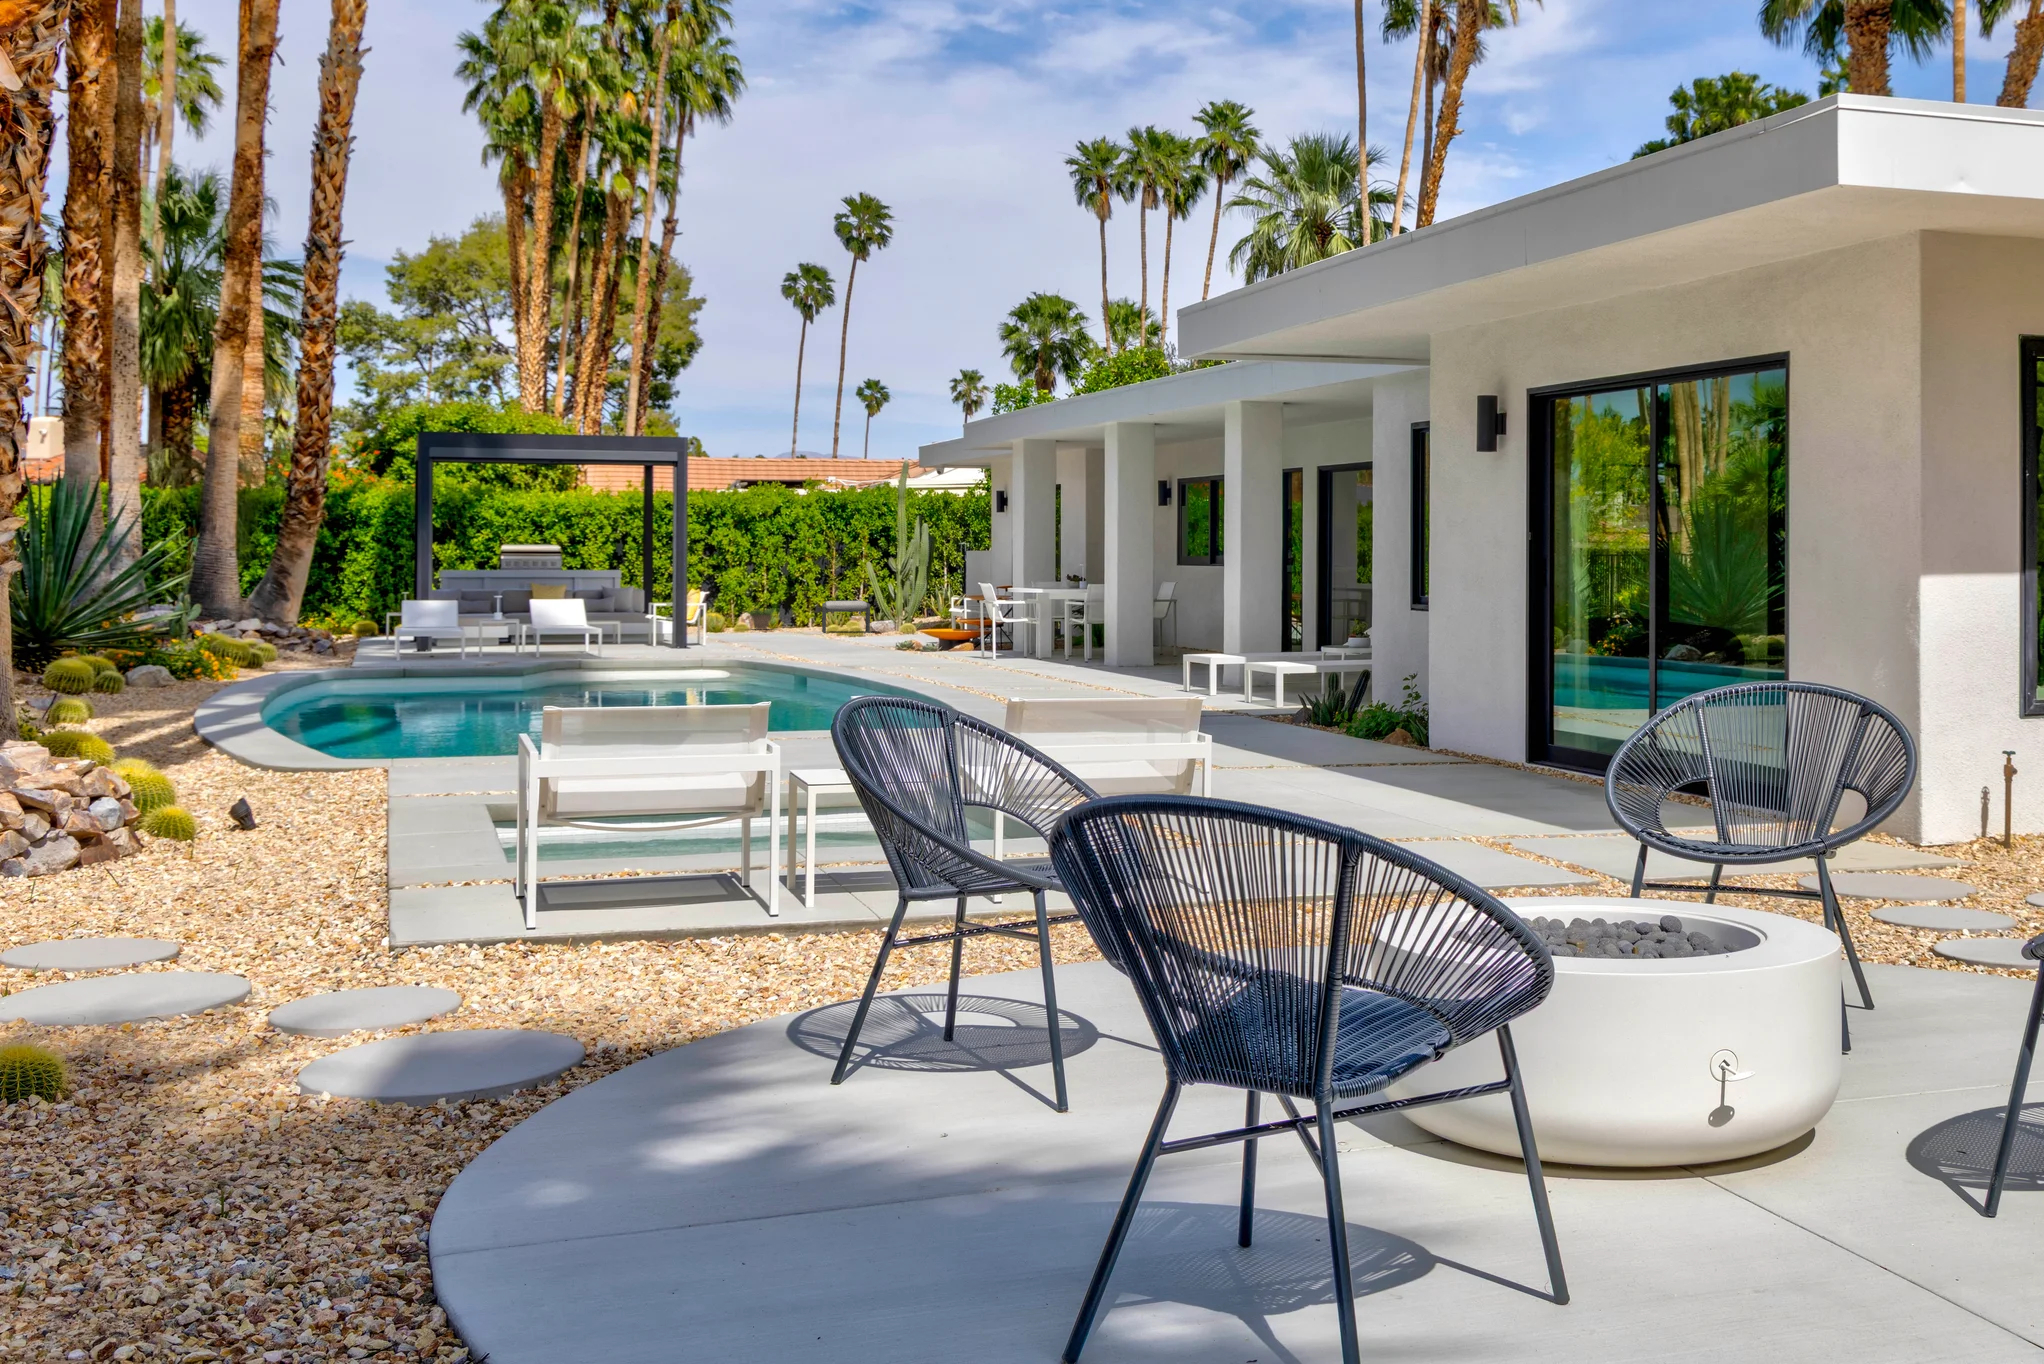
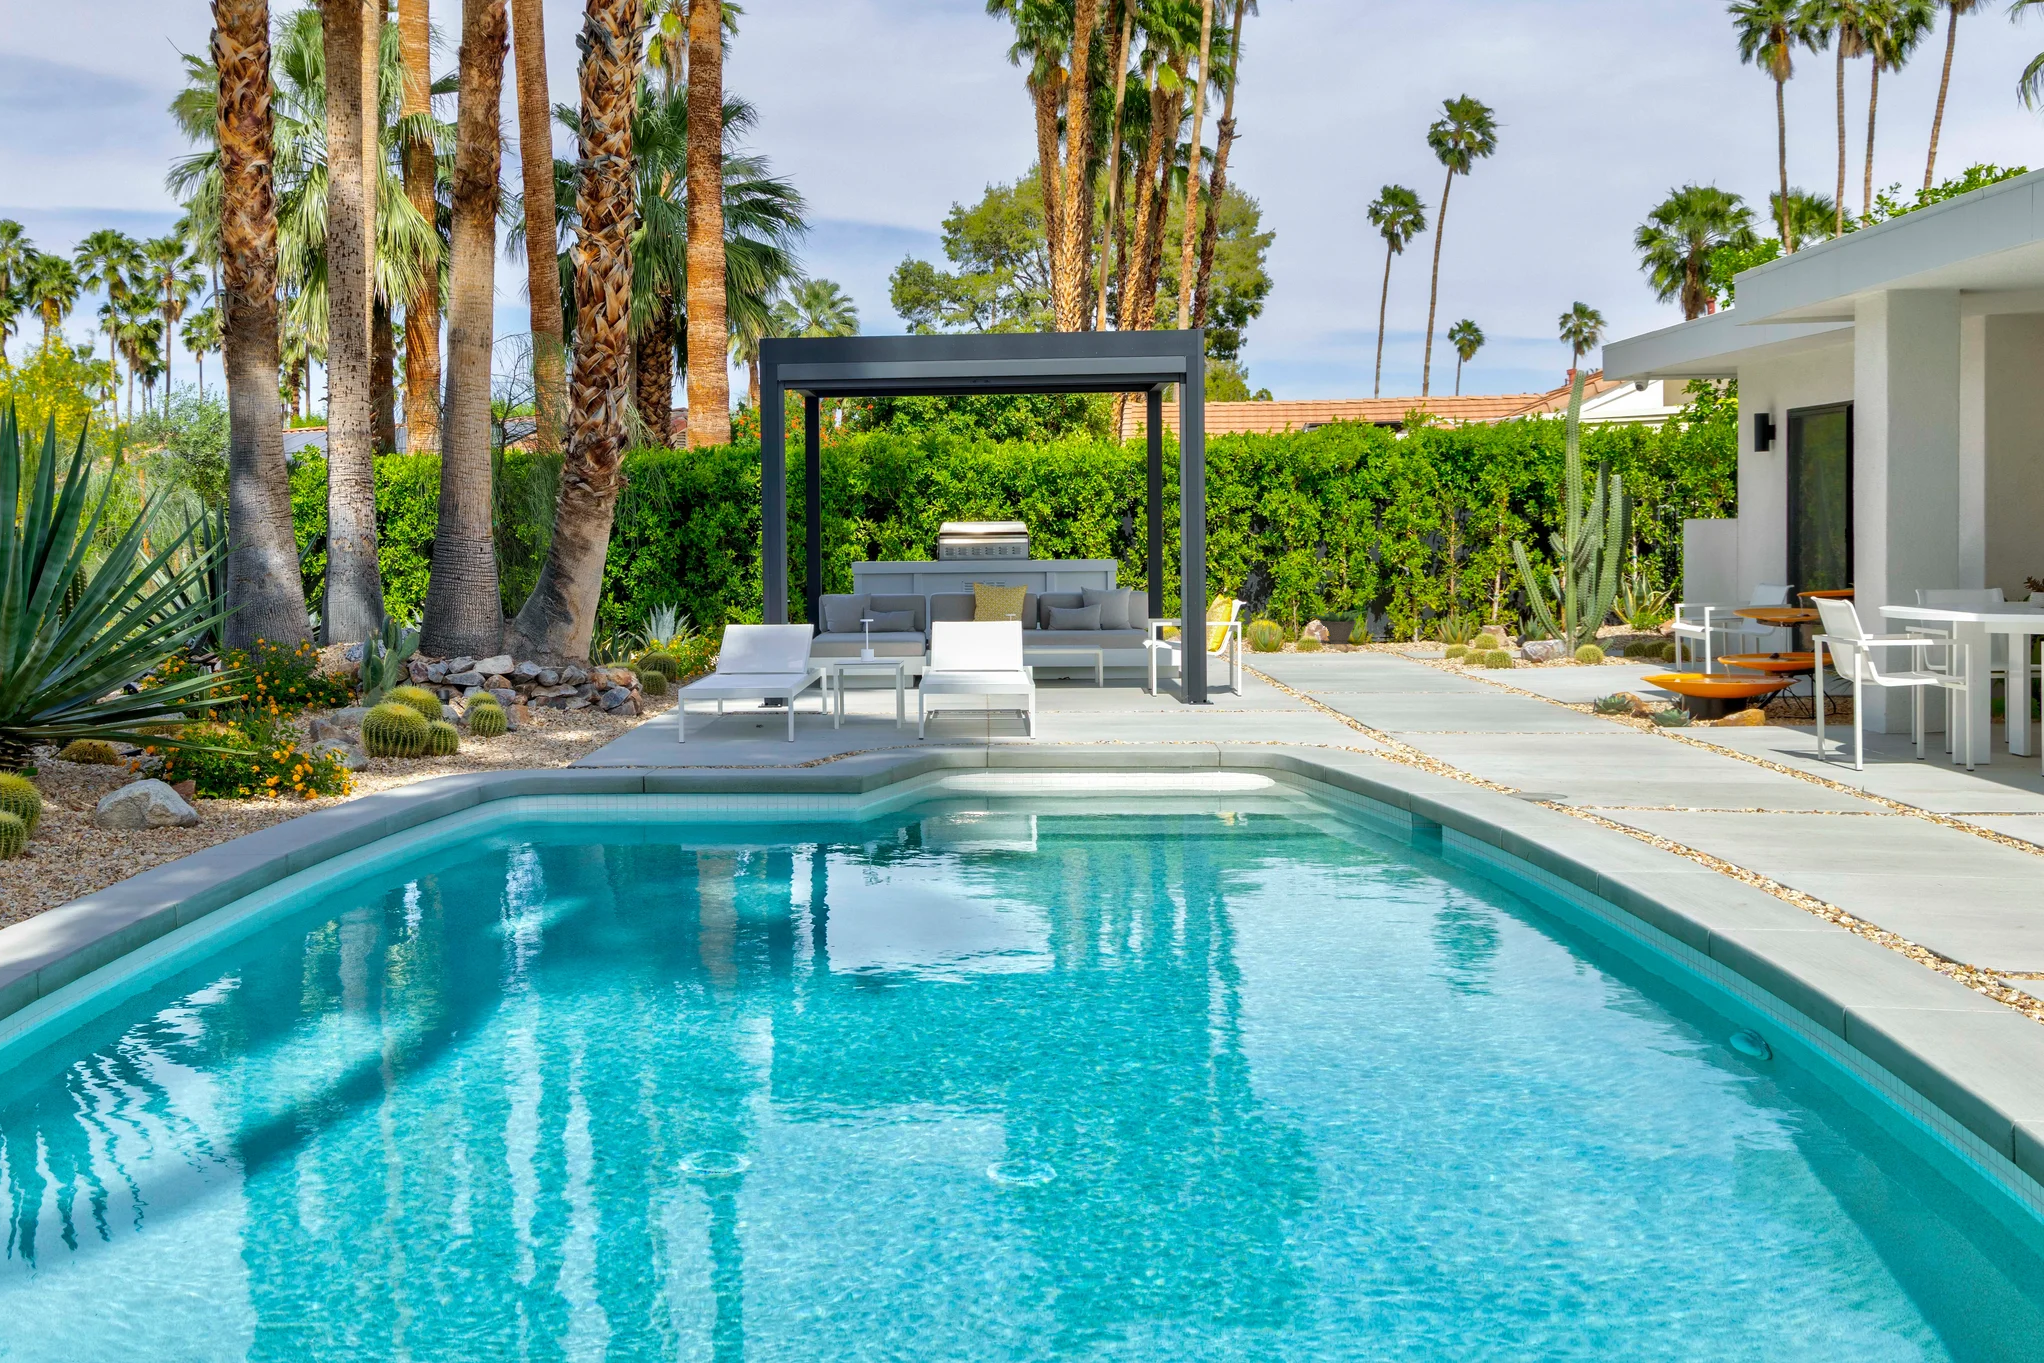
ottoman: present [822,601,870,633] -> none [1436,603,1519,657]

